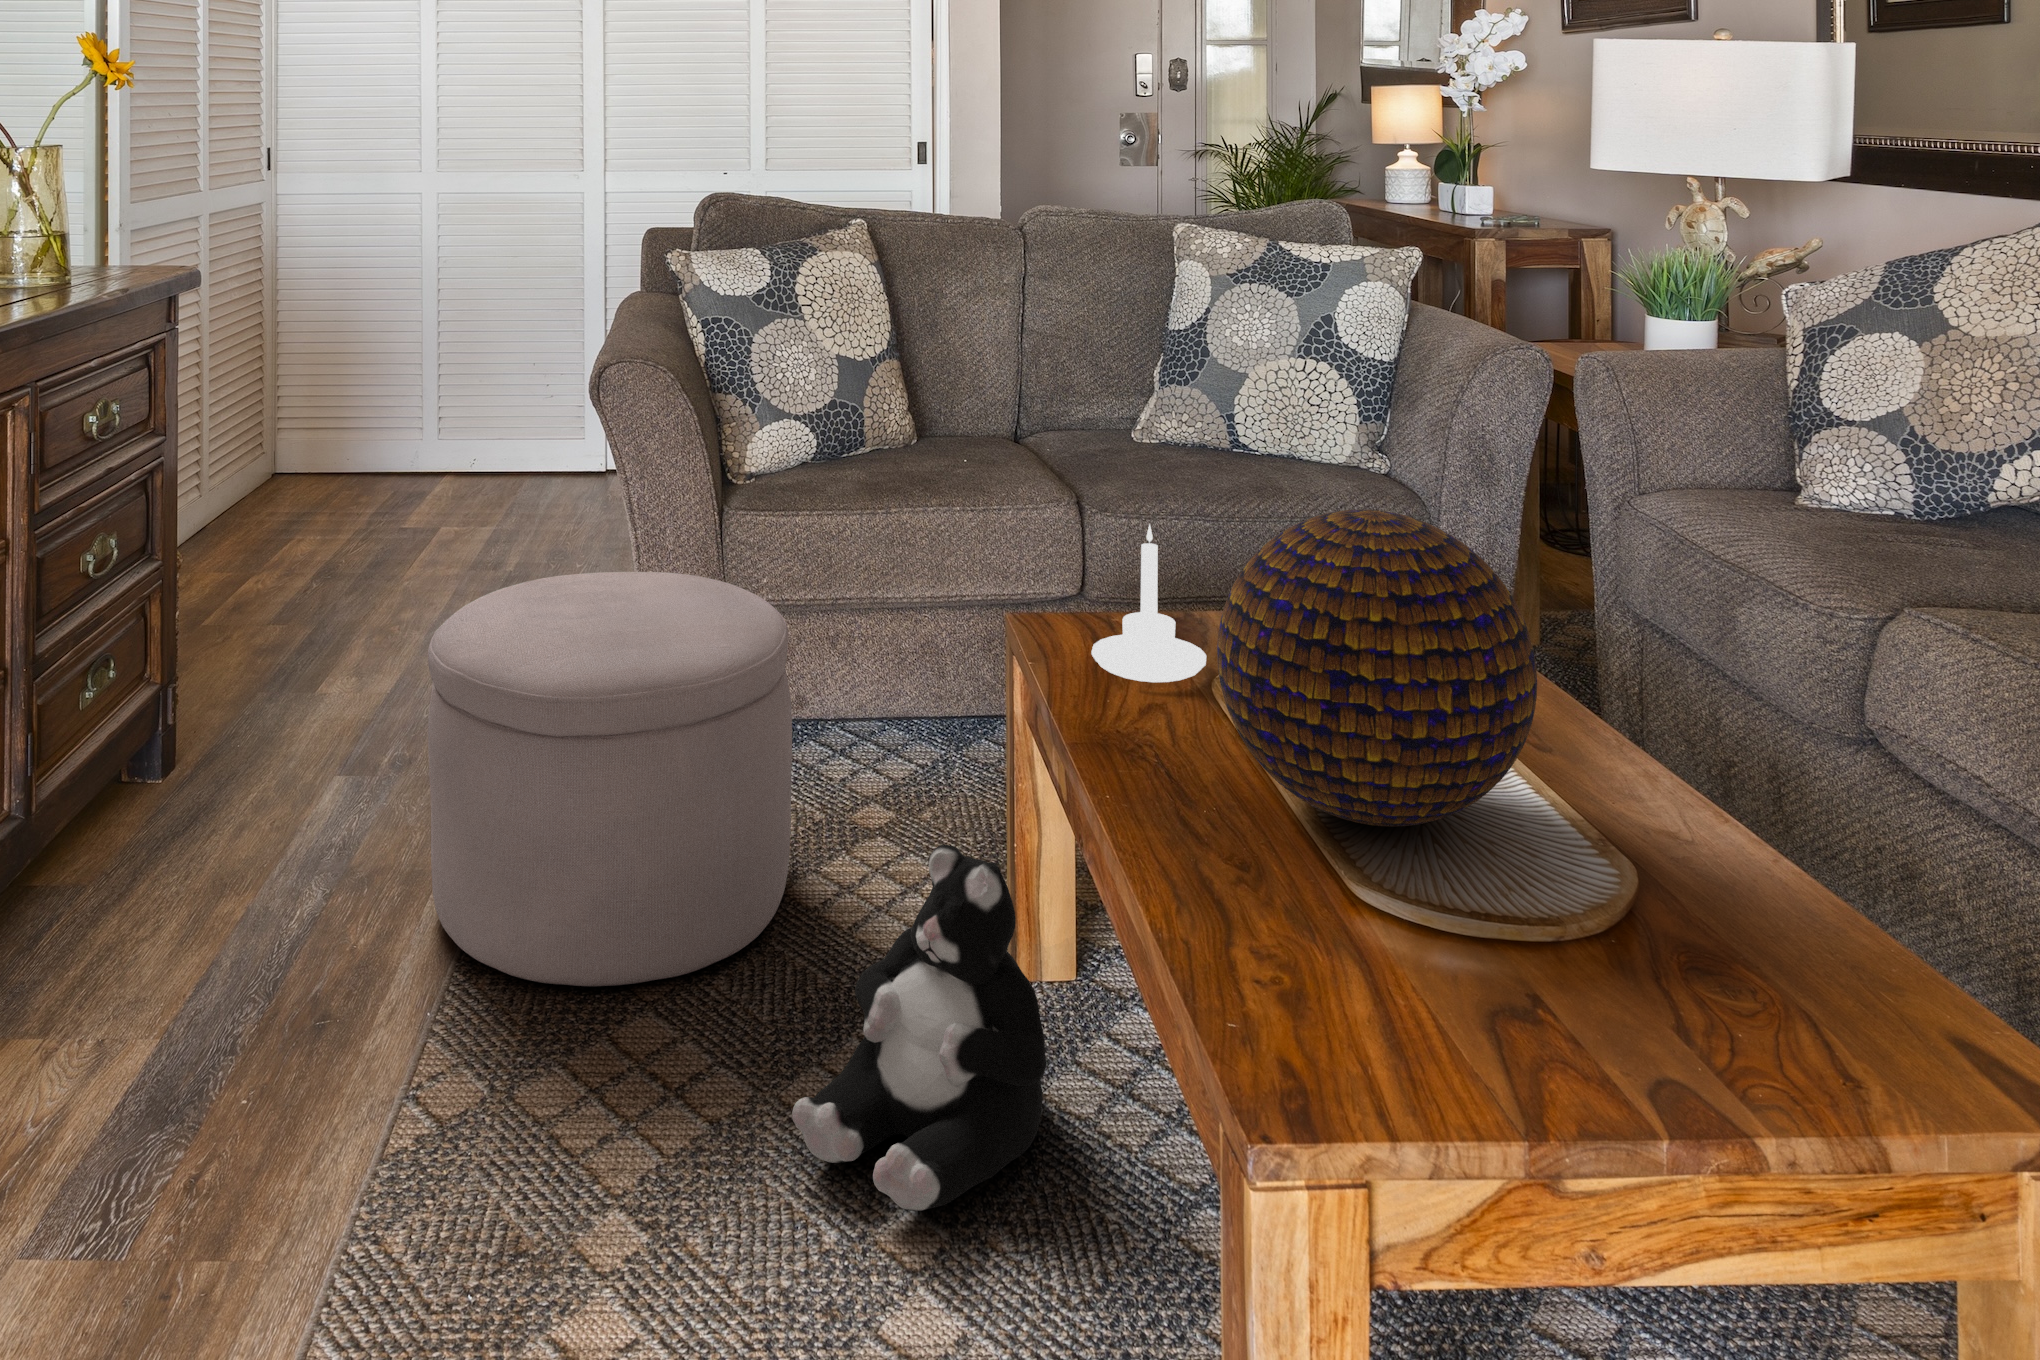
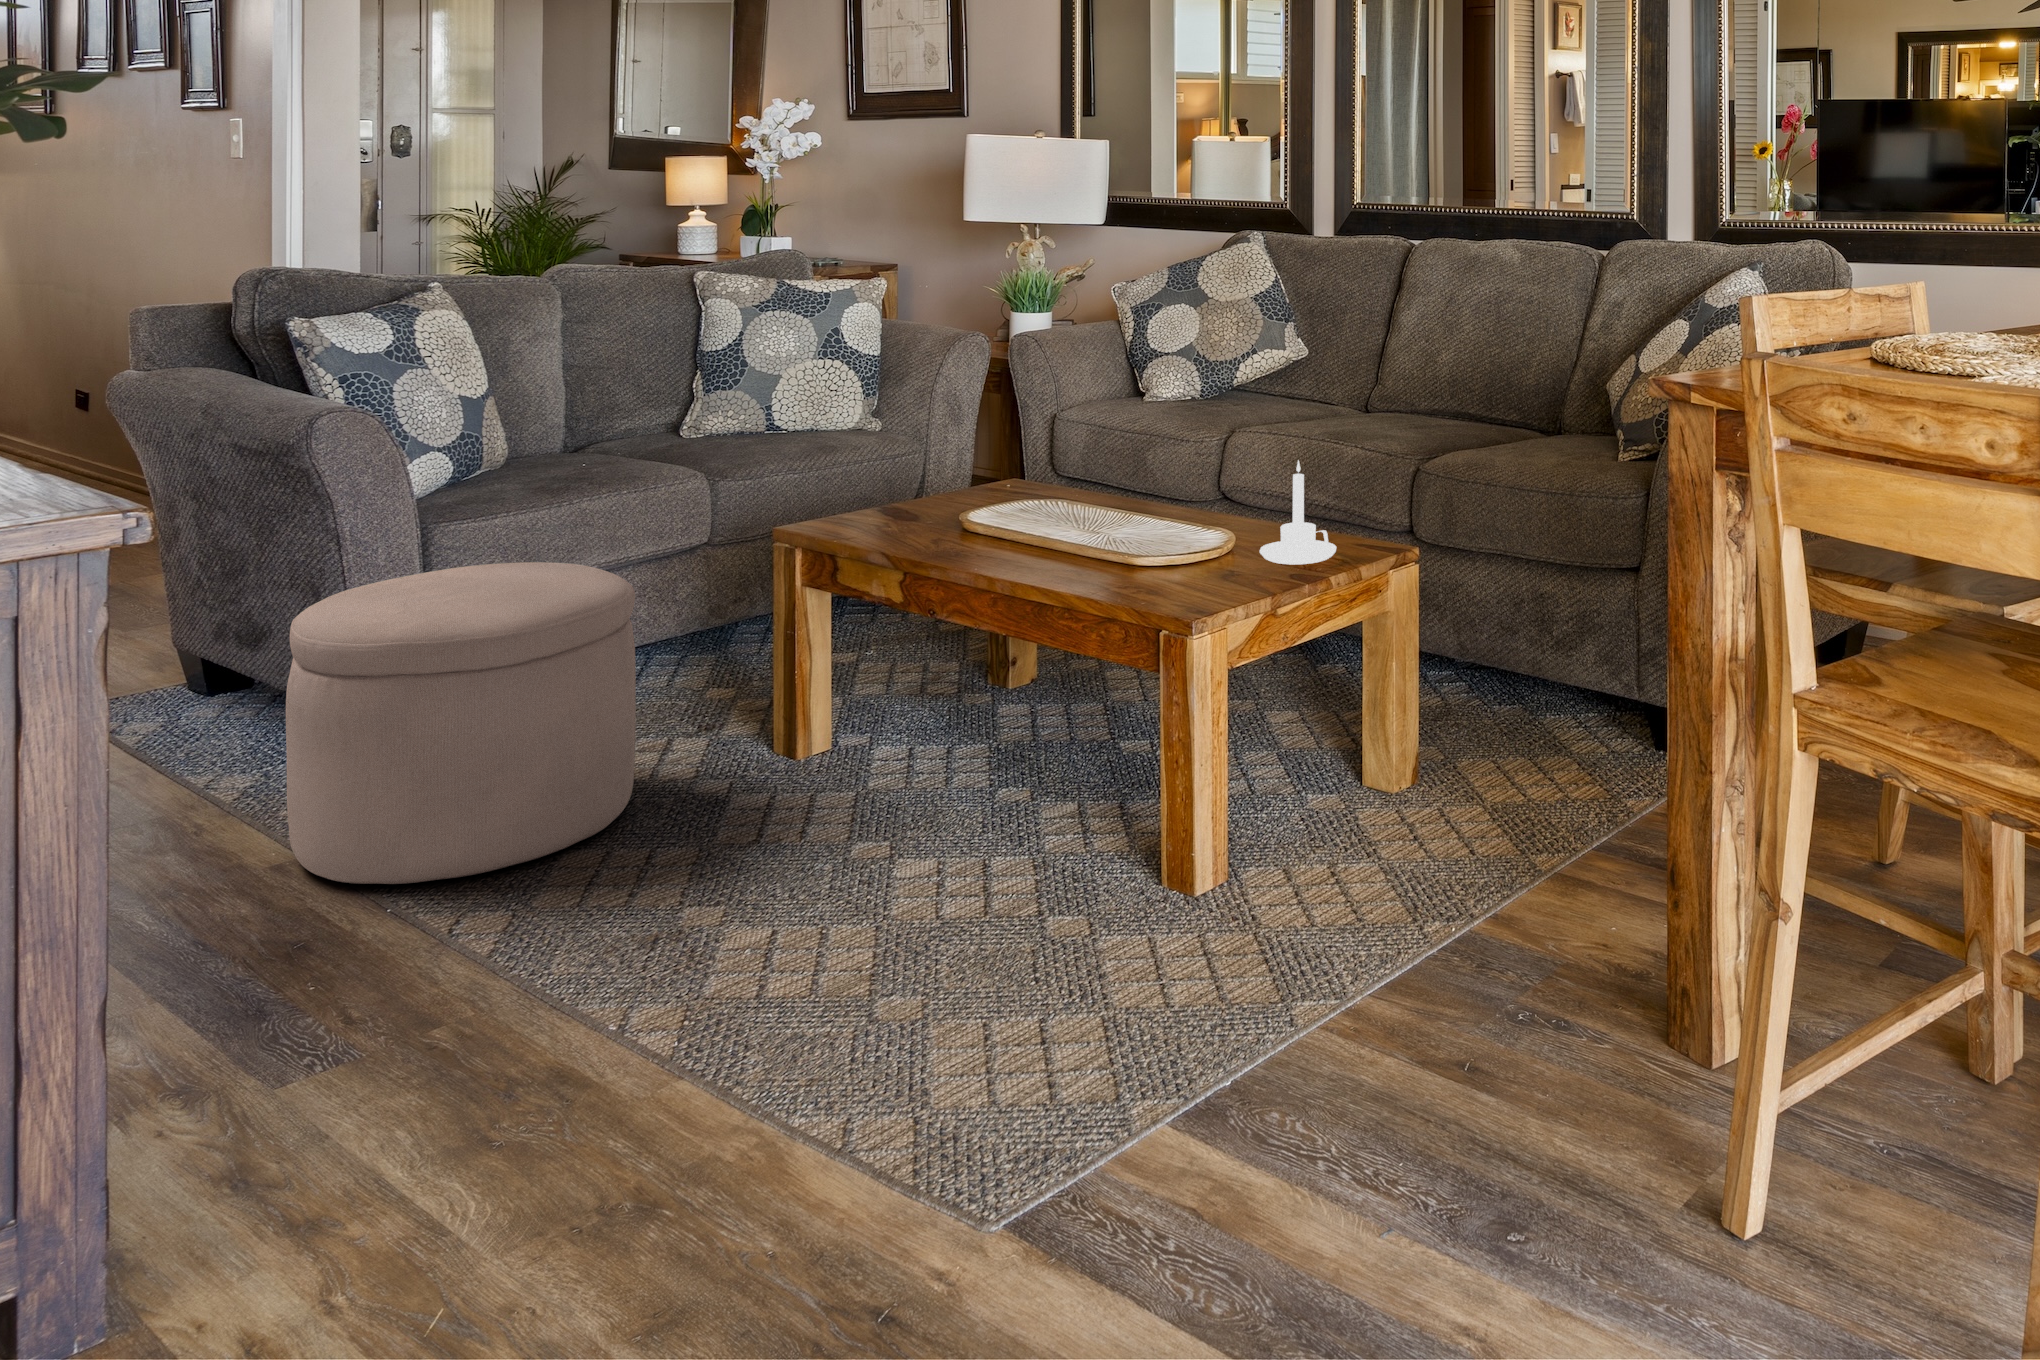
decorative orb: present [1217,509,1537,826] -> none [1022,383,1186,546]
candle holder: present [1091,524,1206,682] -> present [1260,460,1336,564]
plush toy: present [792,845,1046,1211] -> none [792,640,943,846]

